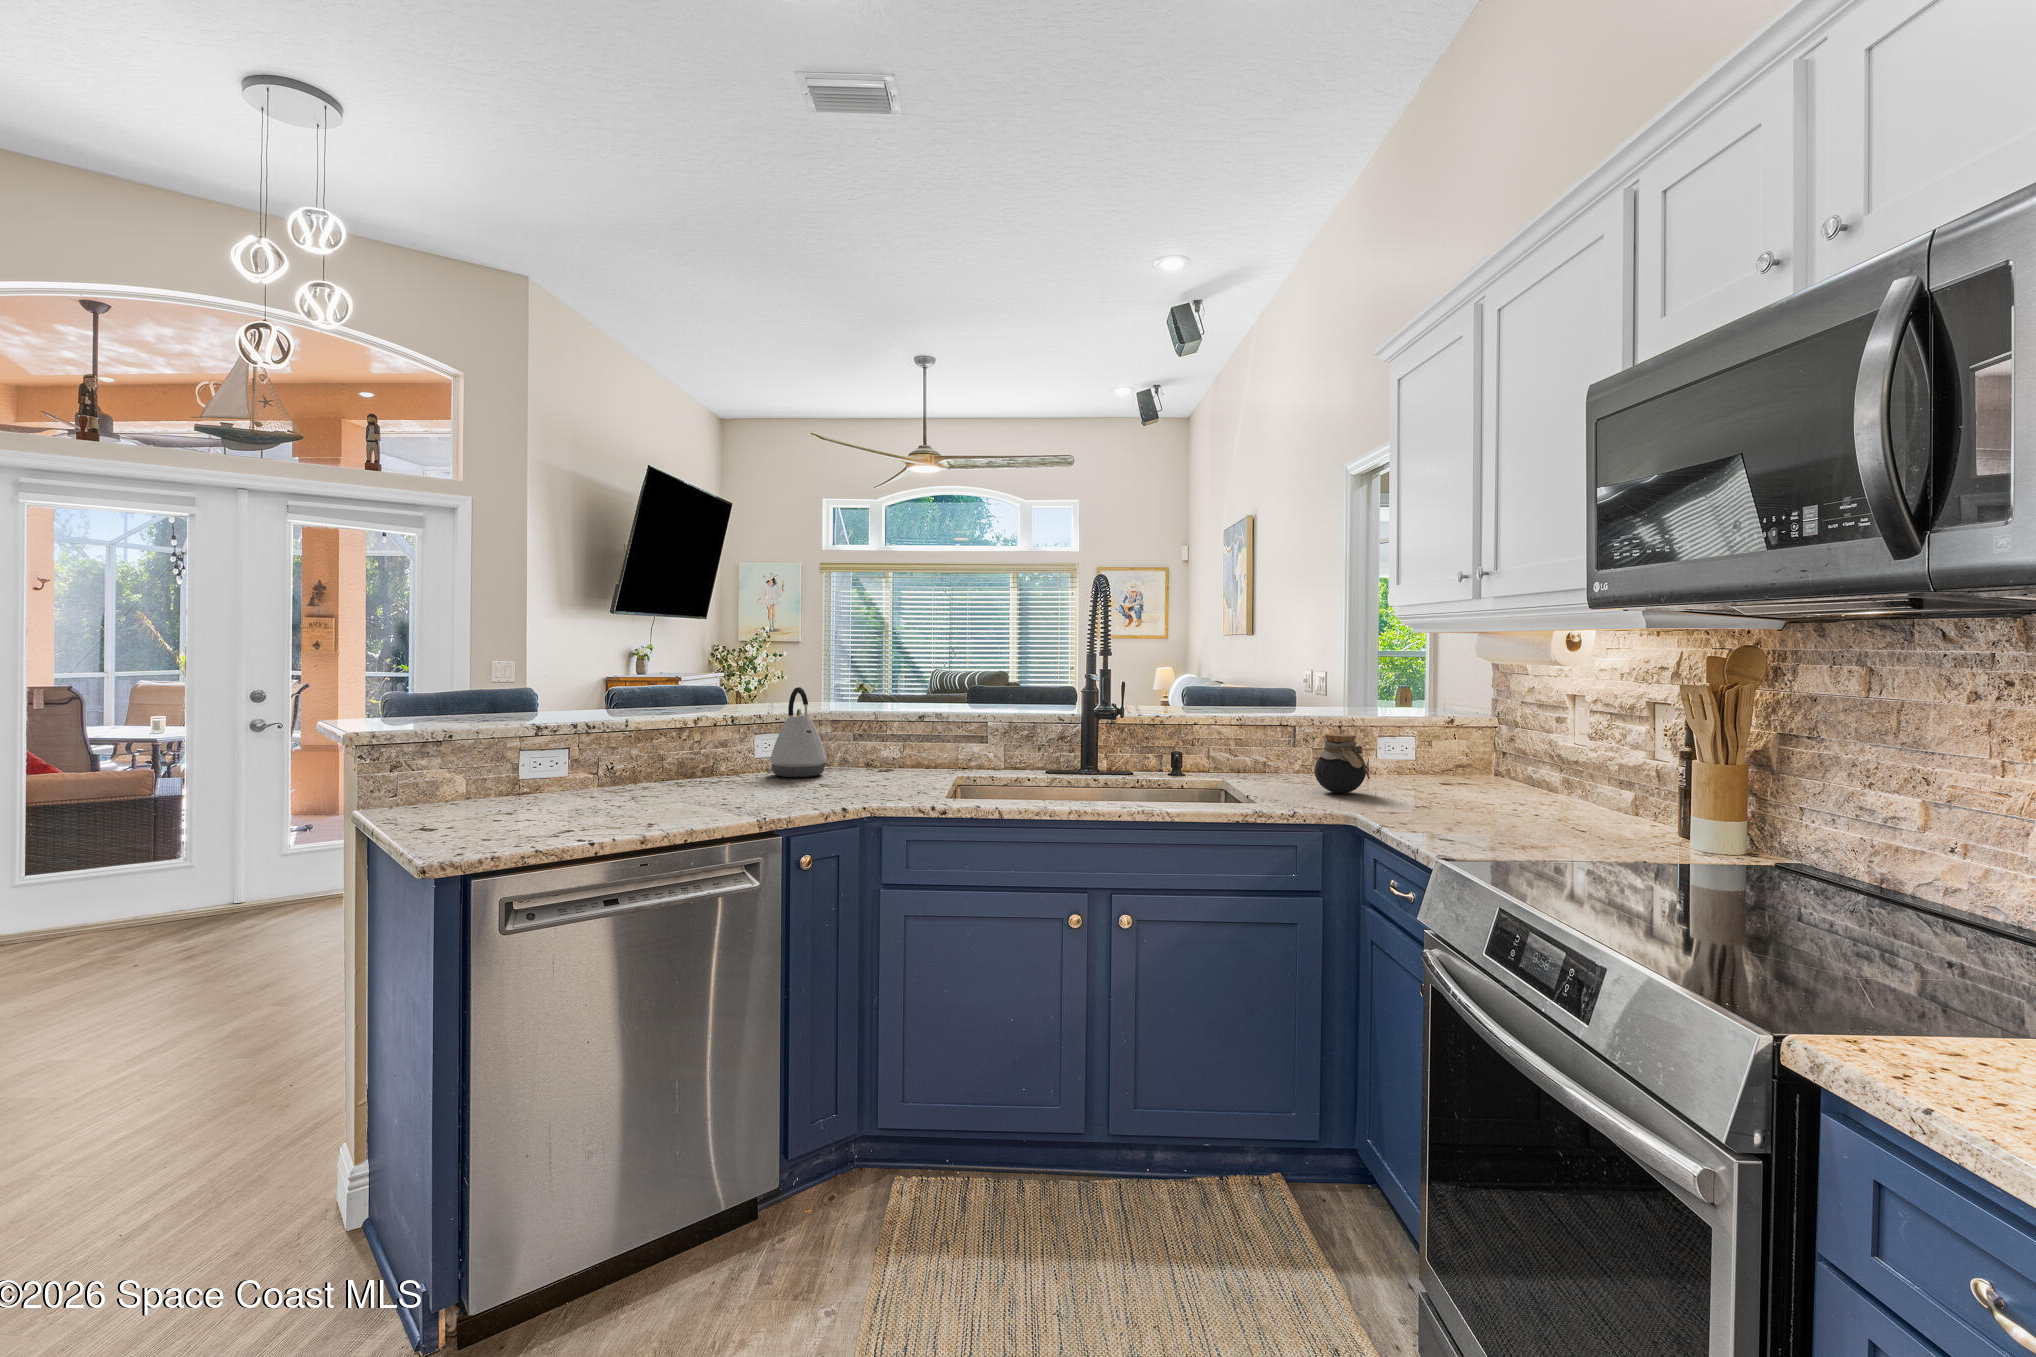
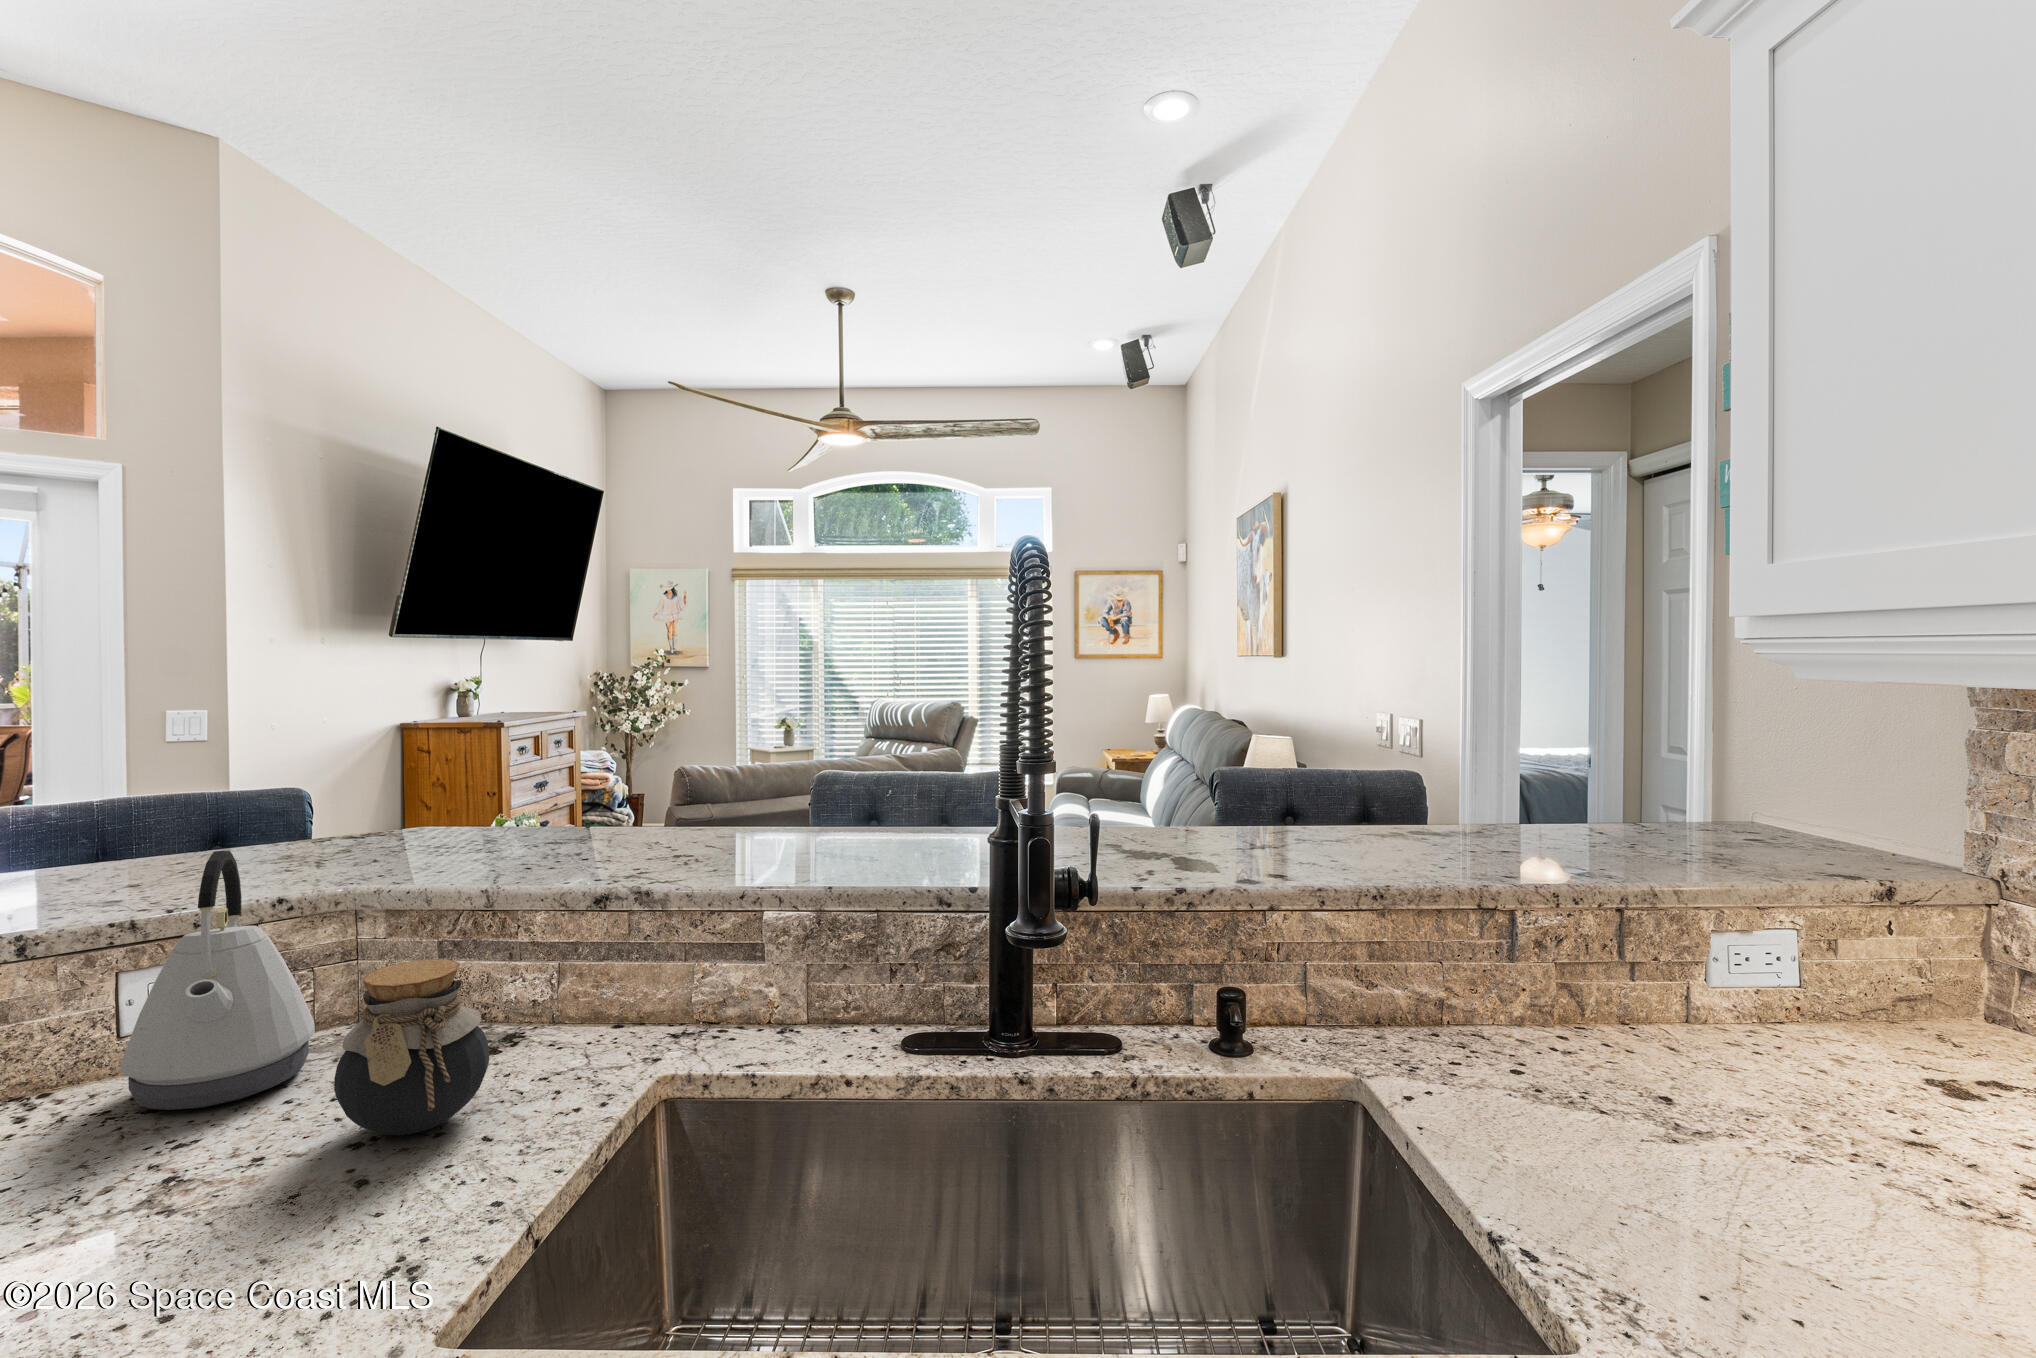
jar: present [1314,734,1370,793] -> present [334,959,489,1135]

